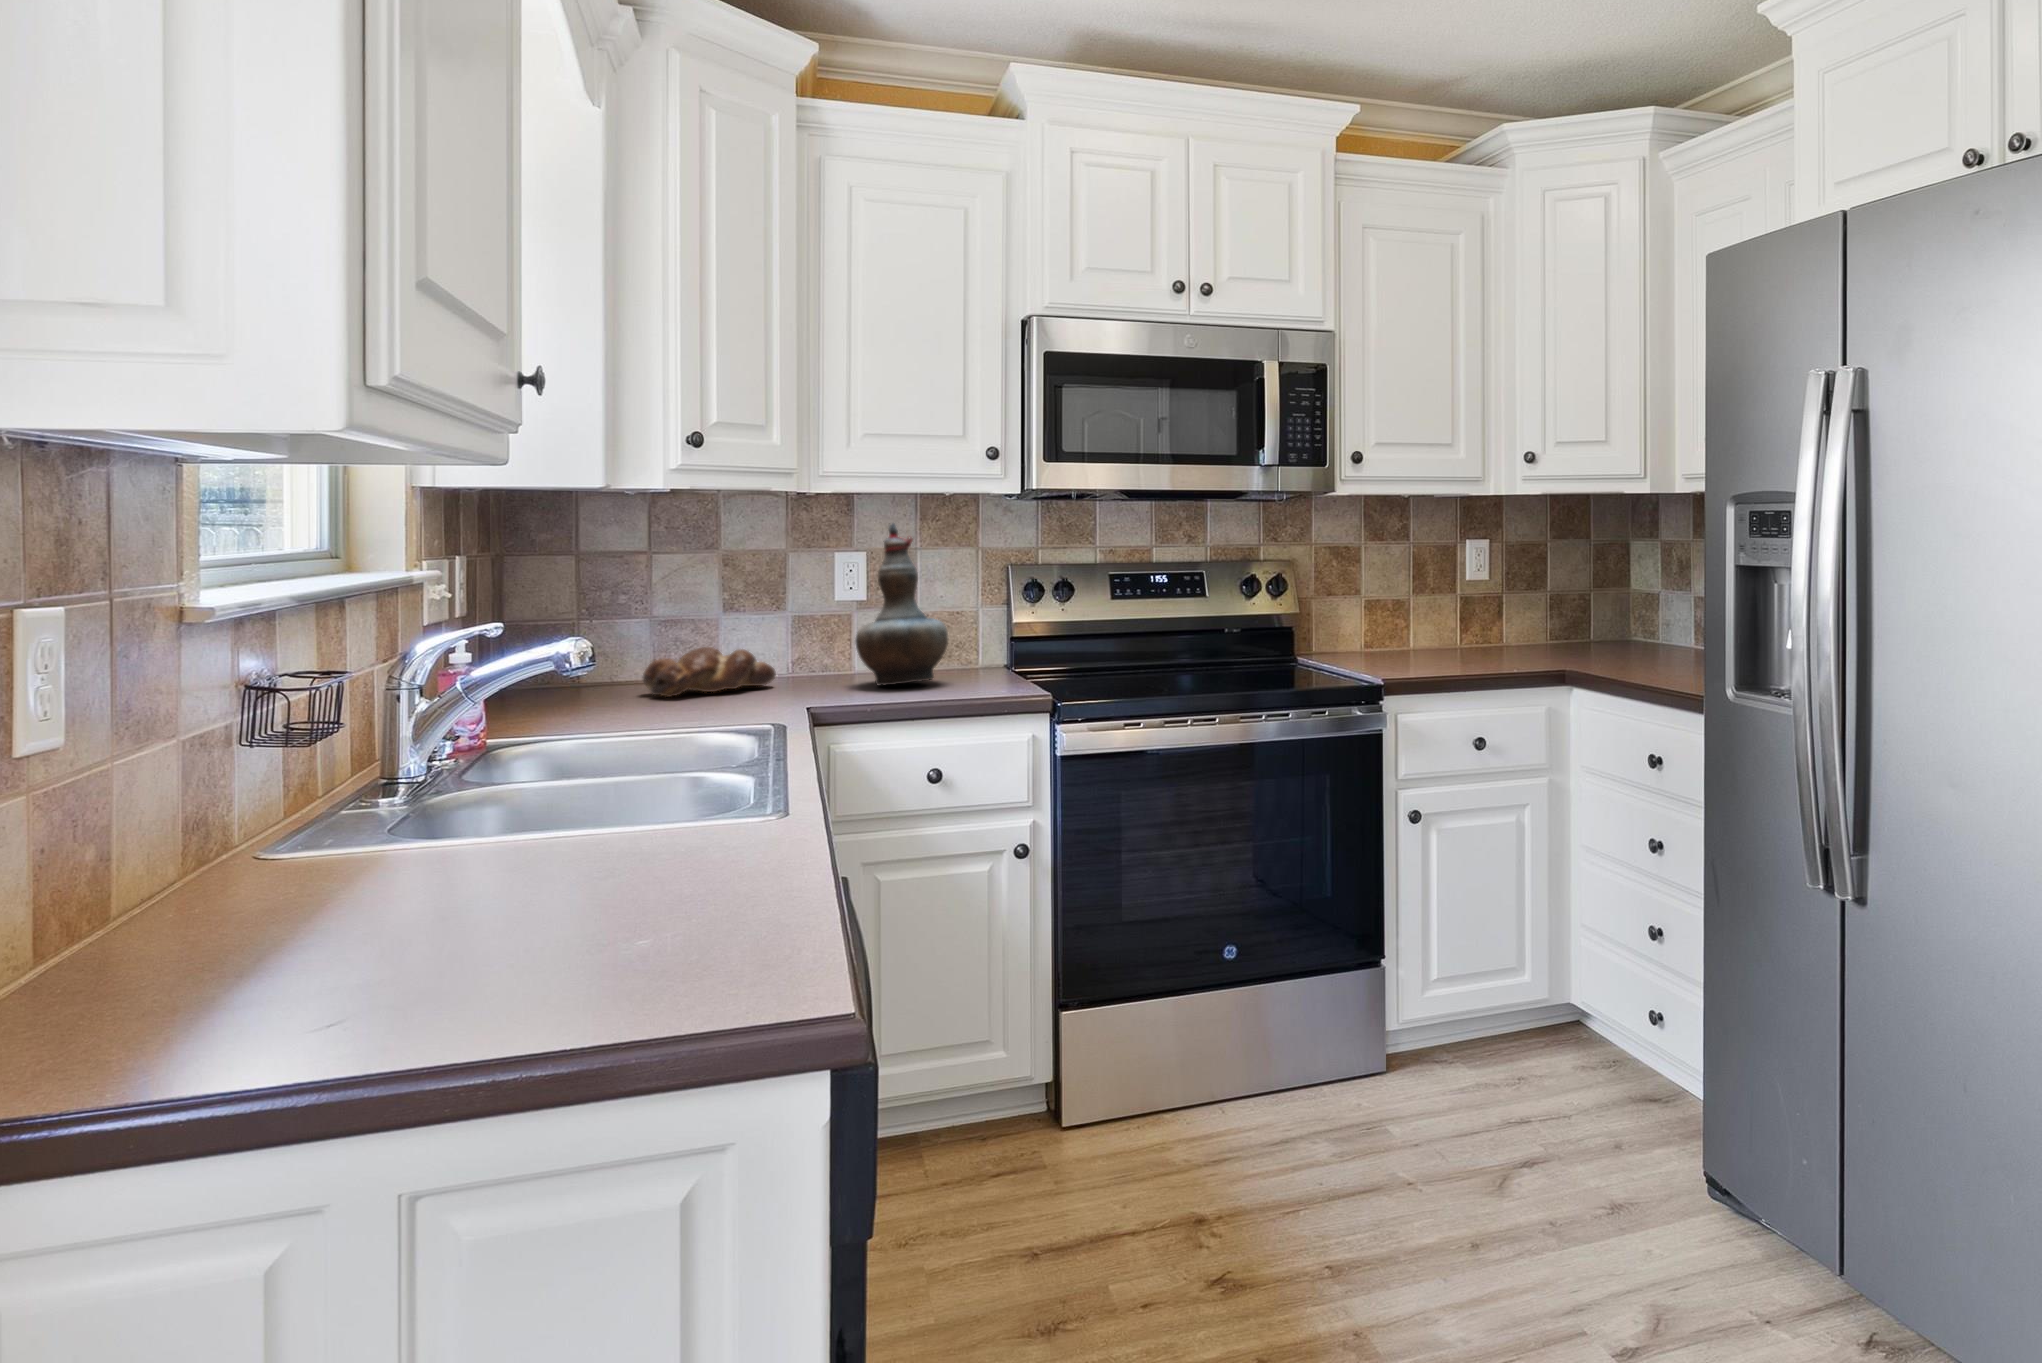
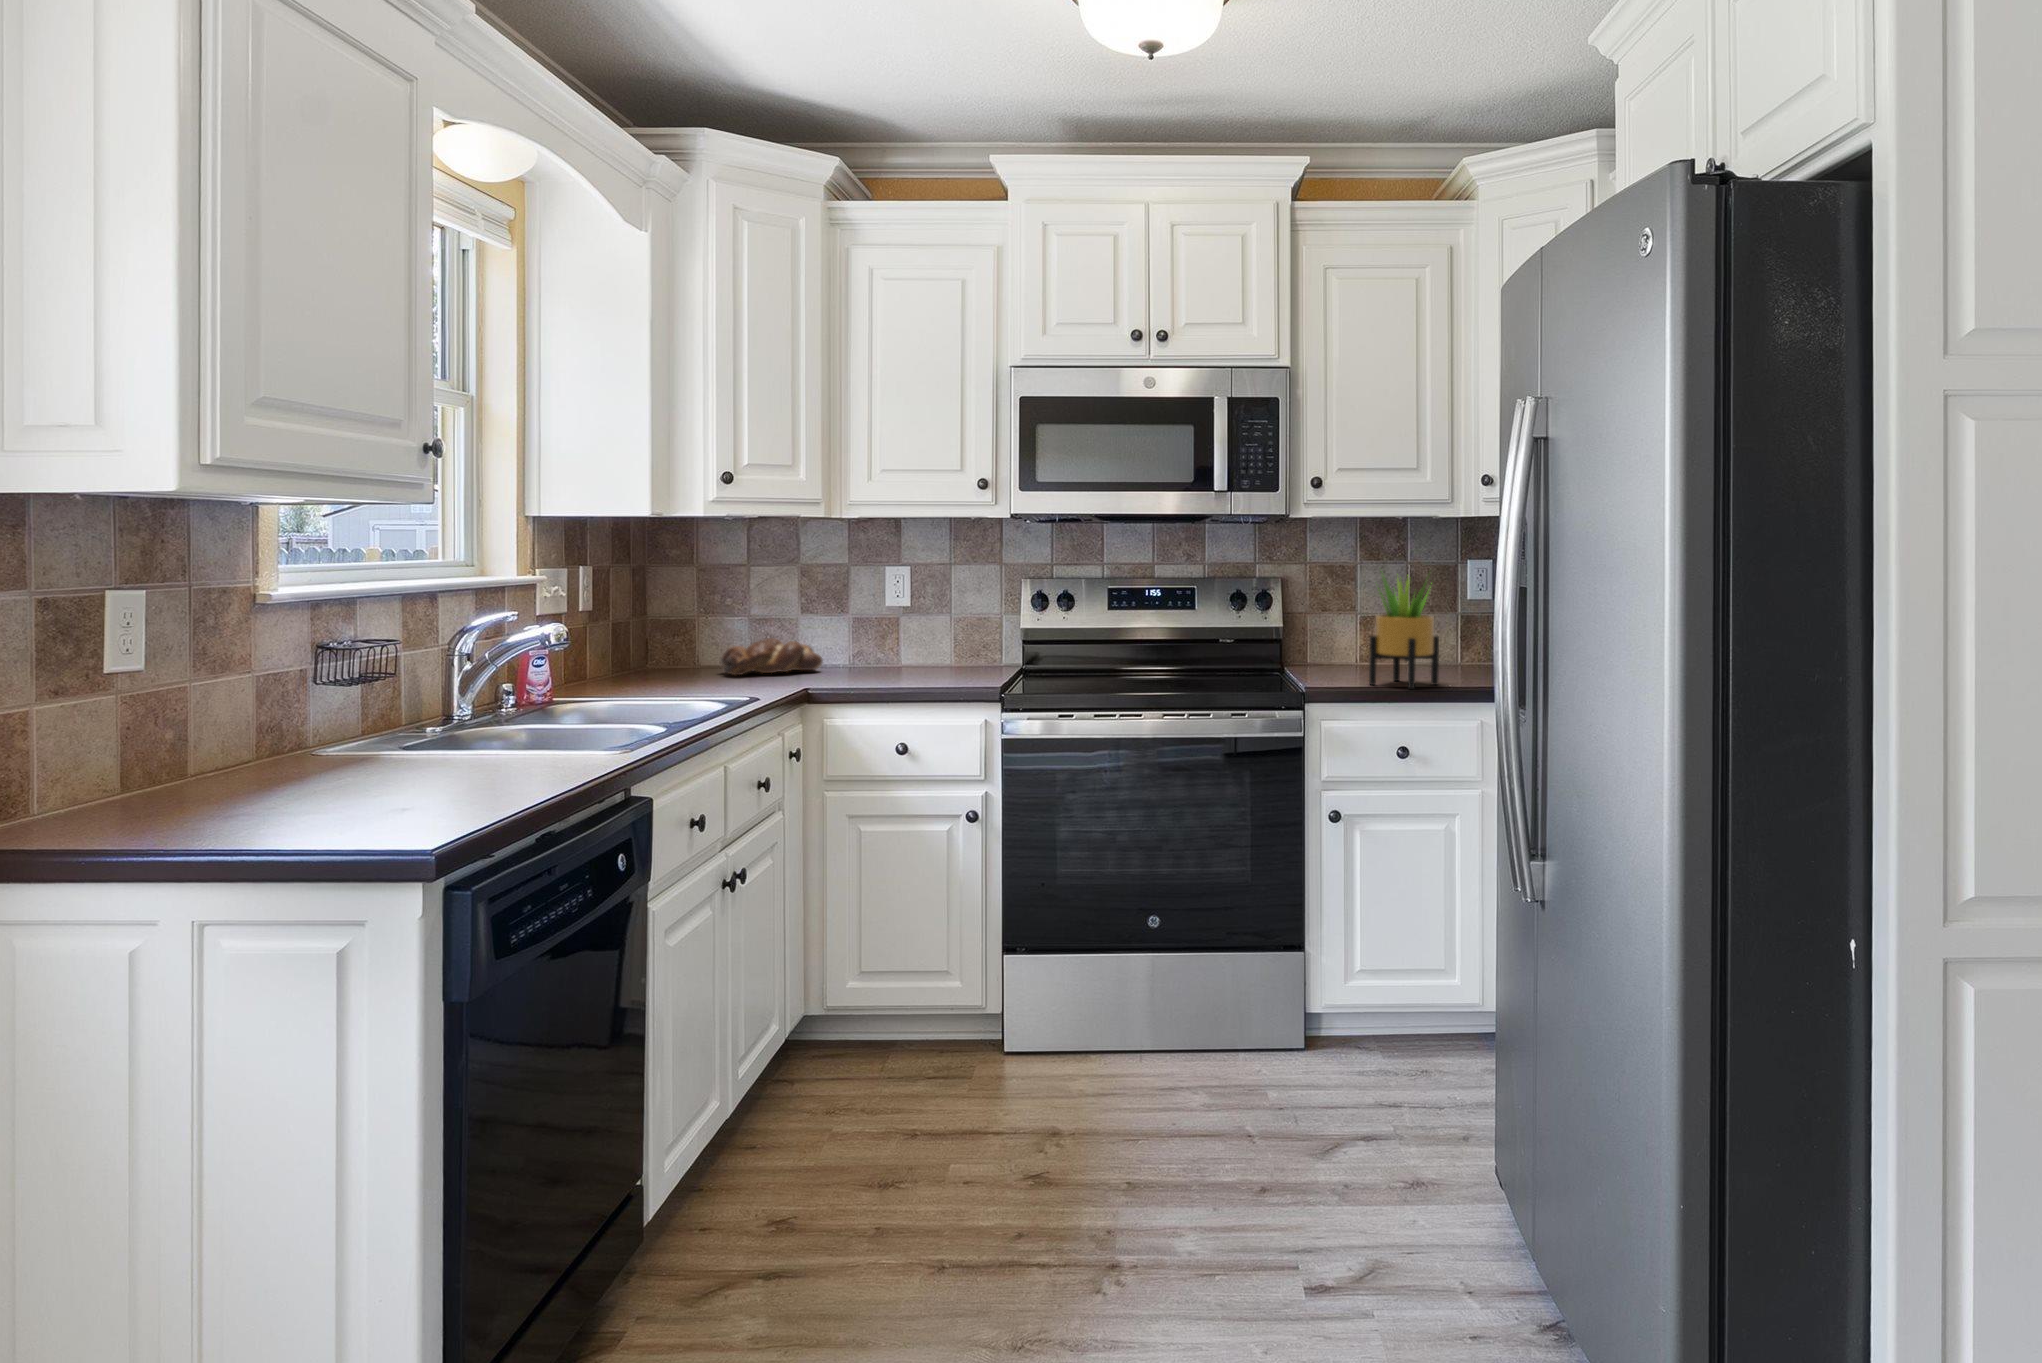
decorative vase: present [856,524,948,685] -> none [877,542,950,675]
potted plant: none [1426,542,1493,672] -> present [1369,571,1439,689]

